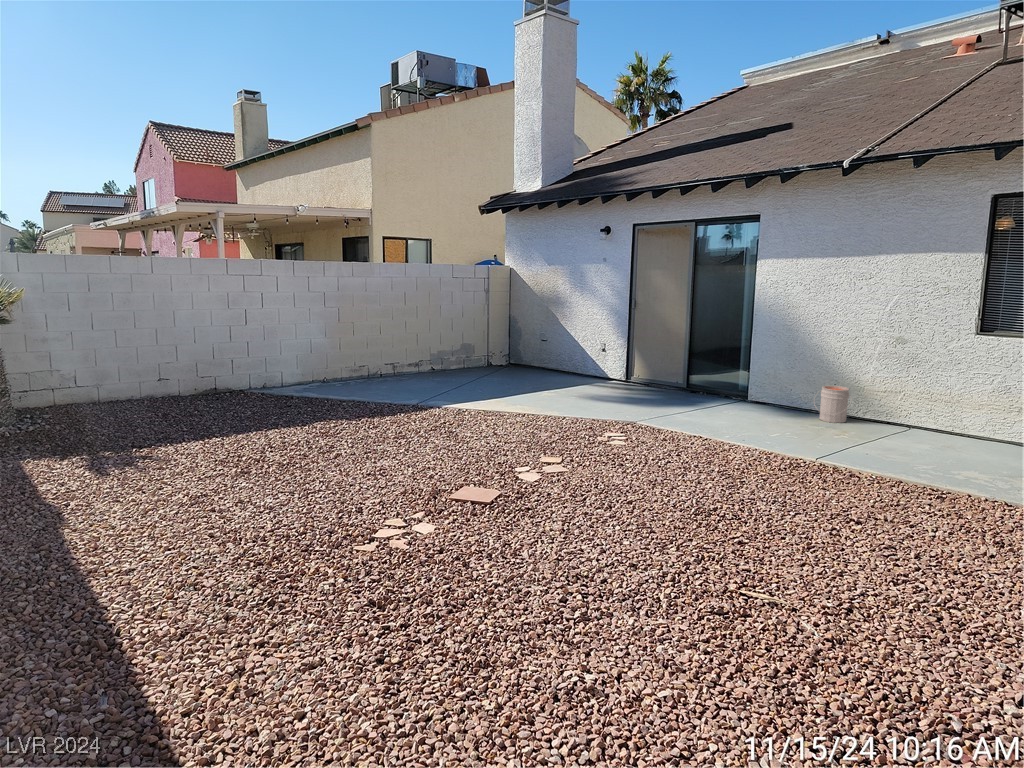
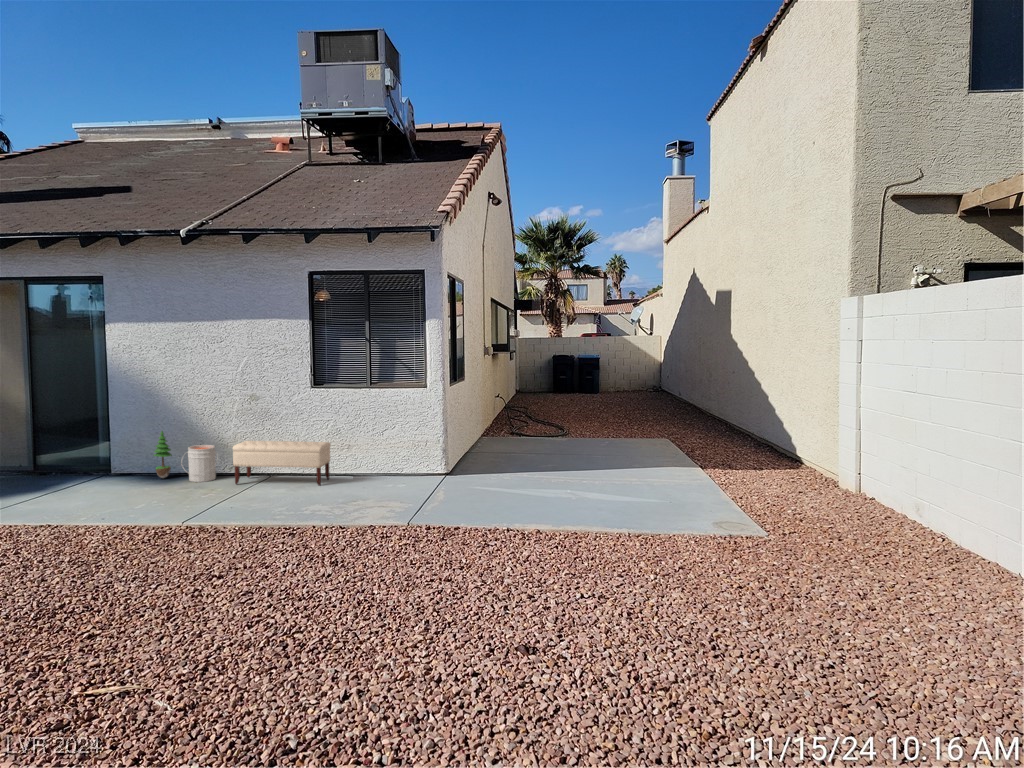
potted tree: none [787,367,805,413] -> present [154,431,172,478]
bench: none [867,387,990,449] -> present [233,441,331,486]

